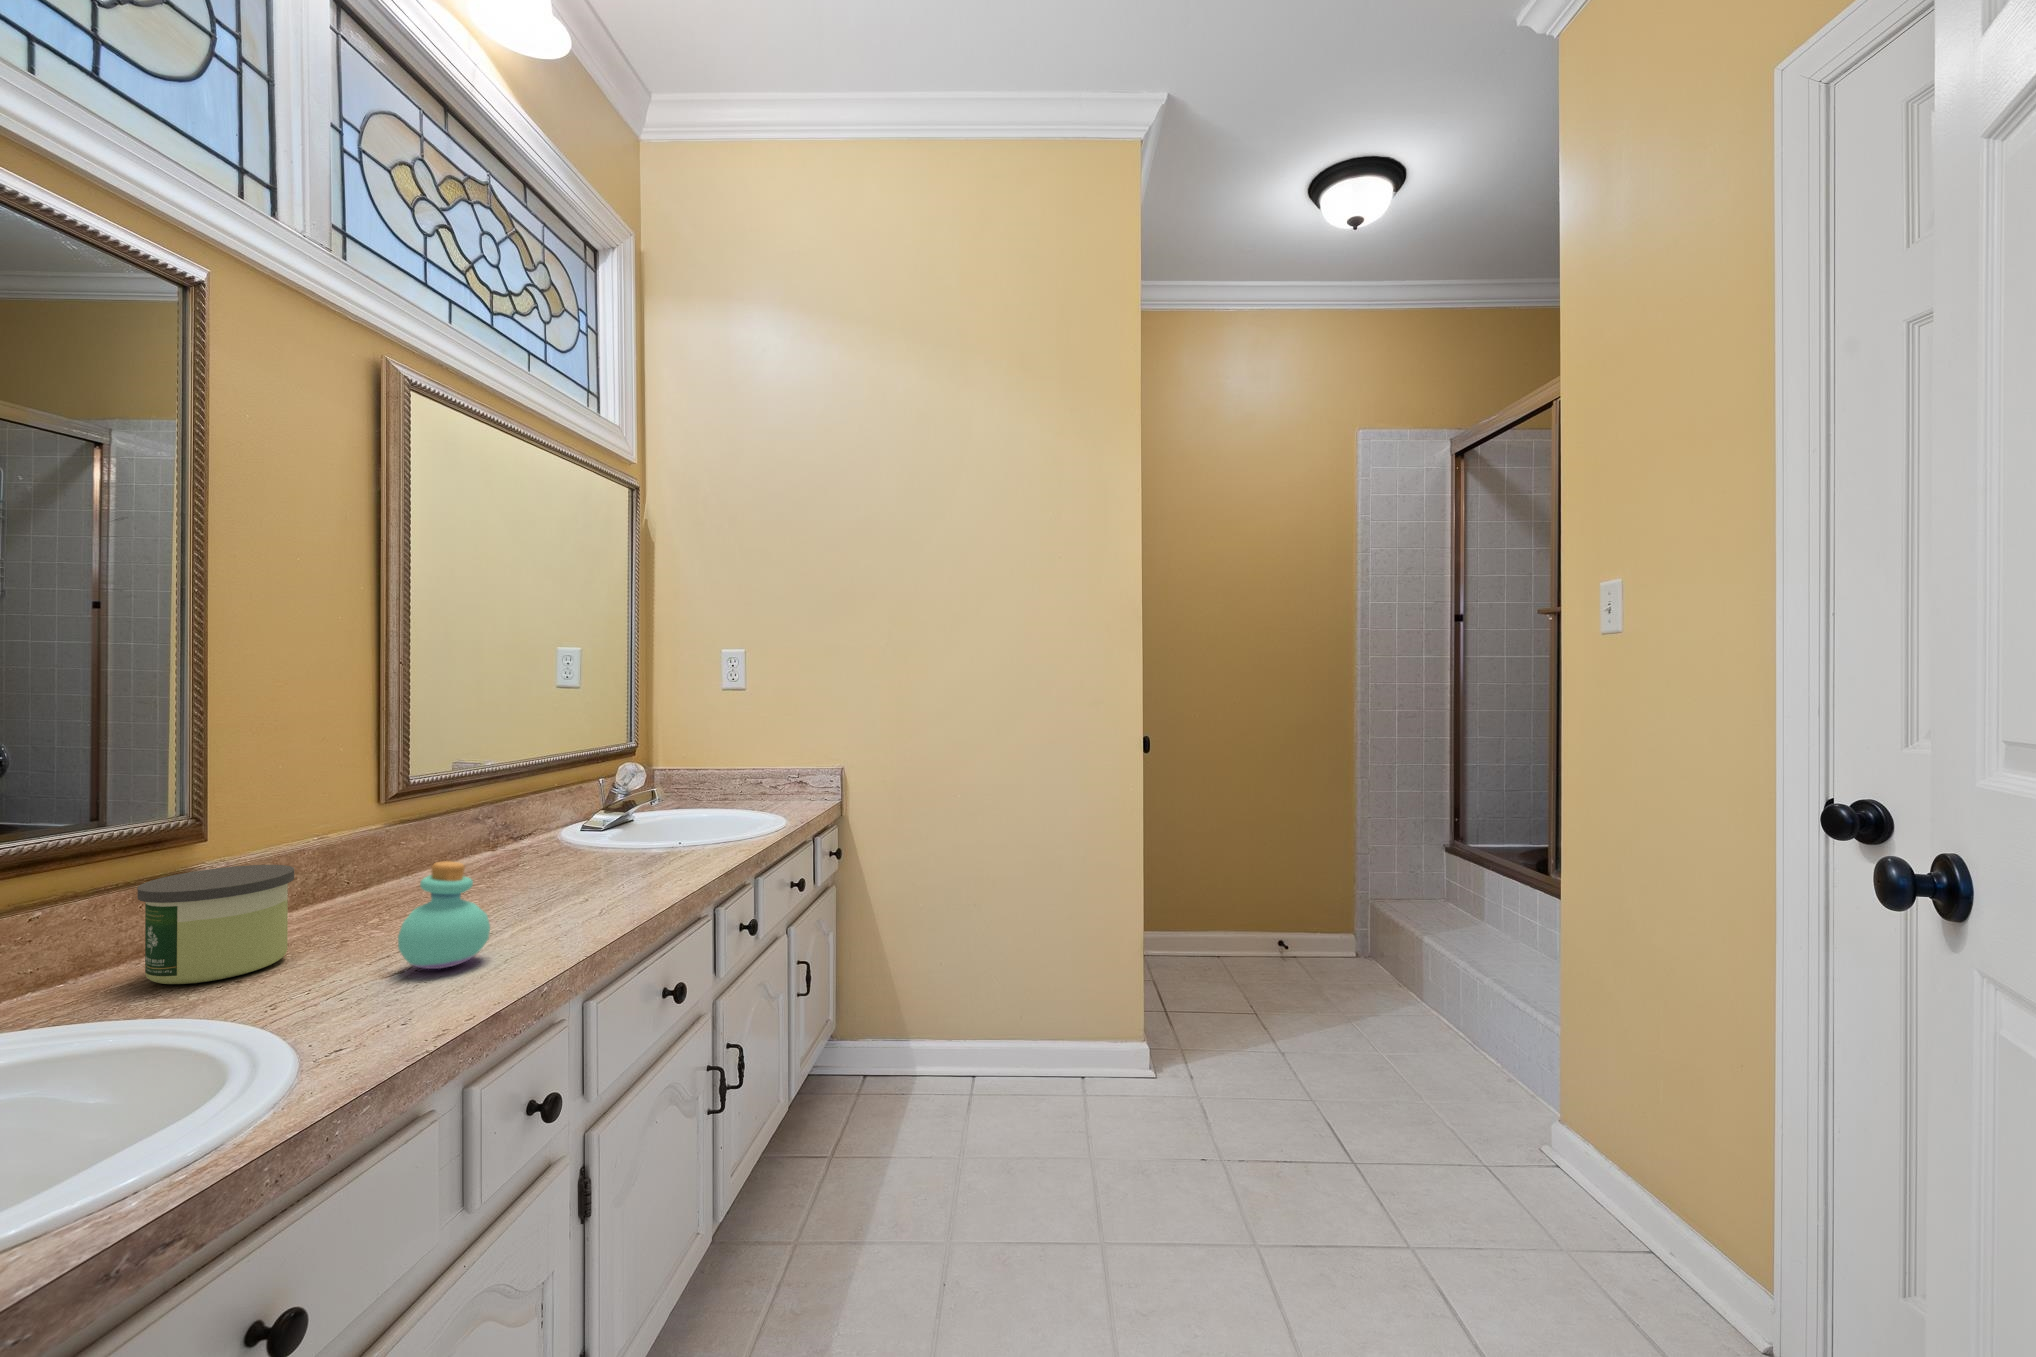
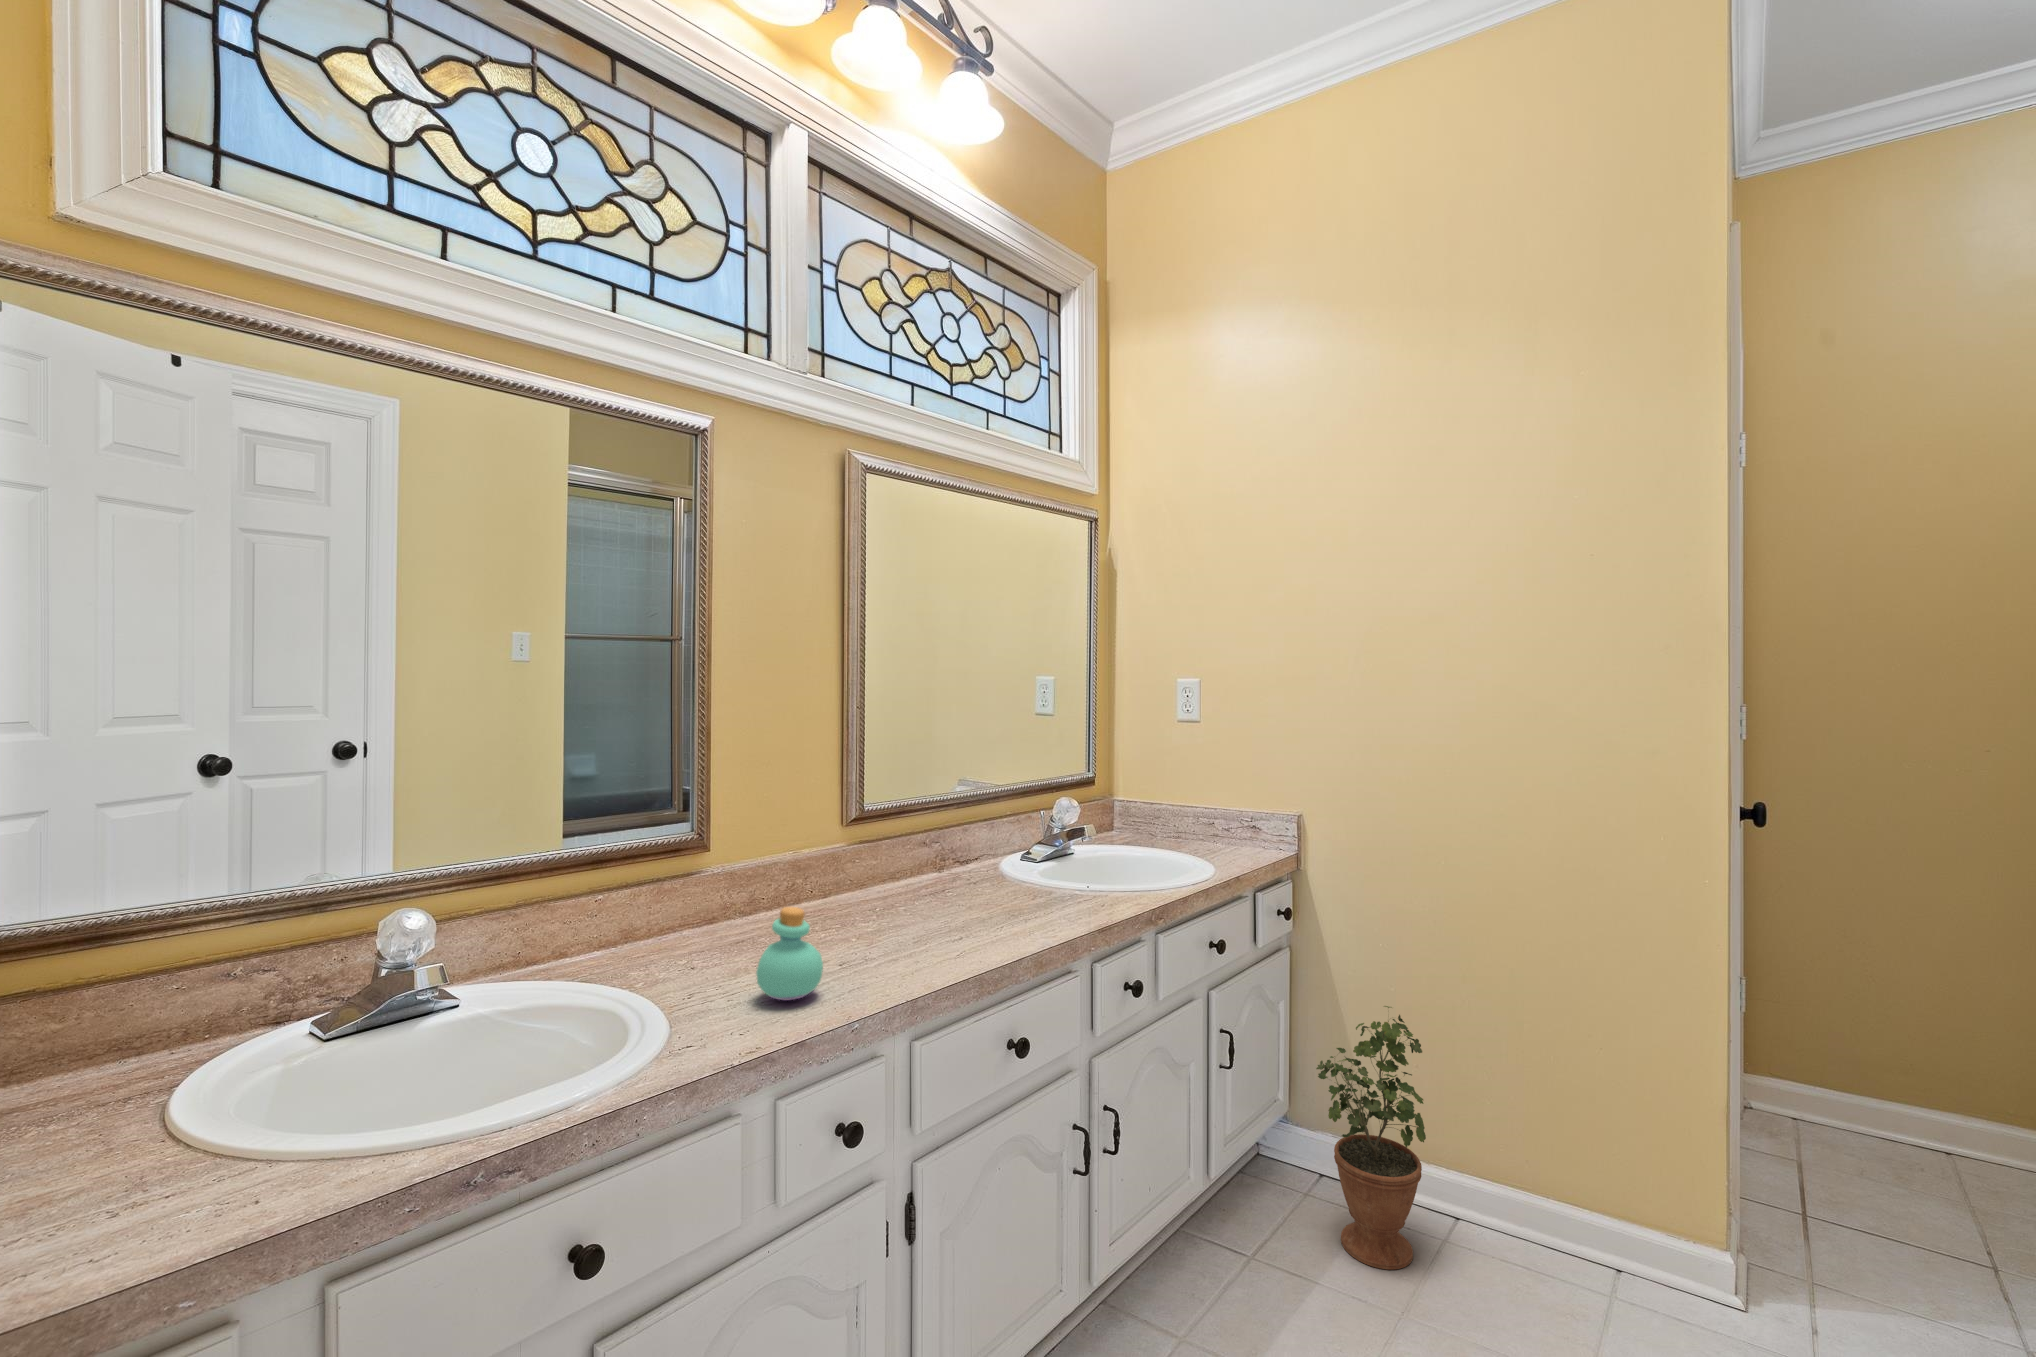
candle: present [137,865,294,984] -> none [639,879,729,969]
potted plant: none [874,911,956,1121] -> present [1316,1006,1426,1270]

